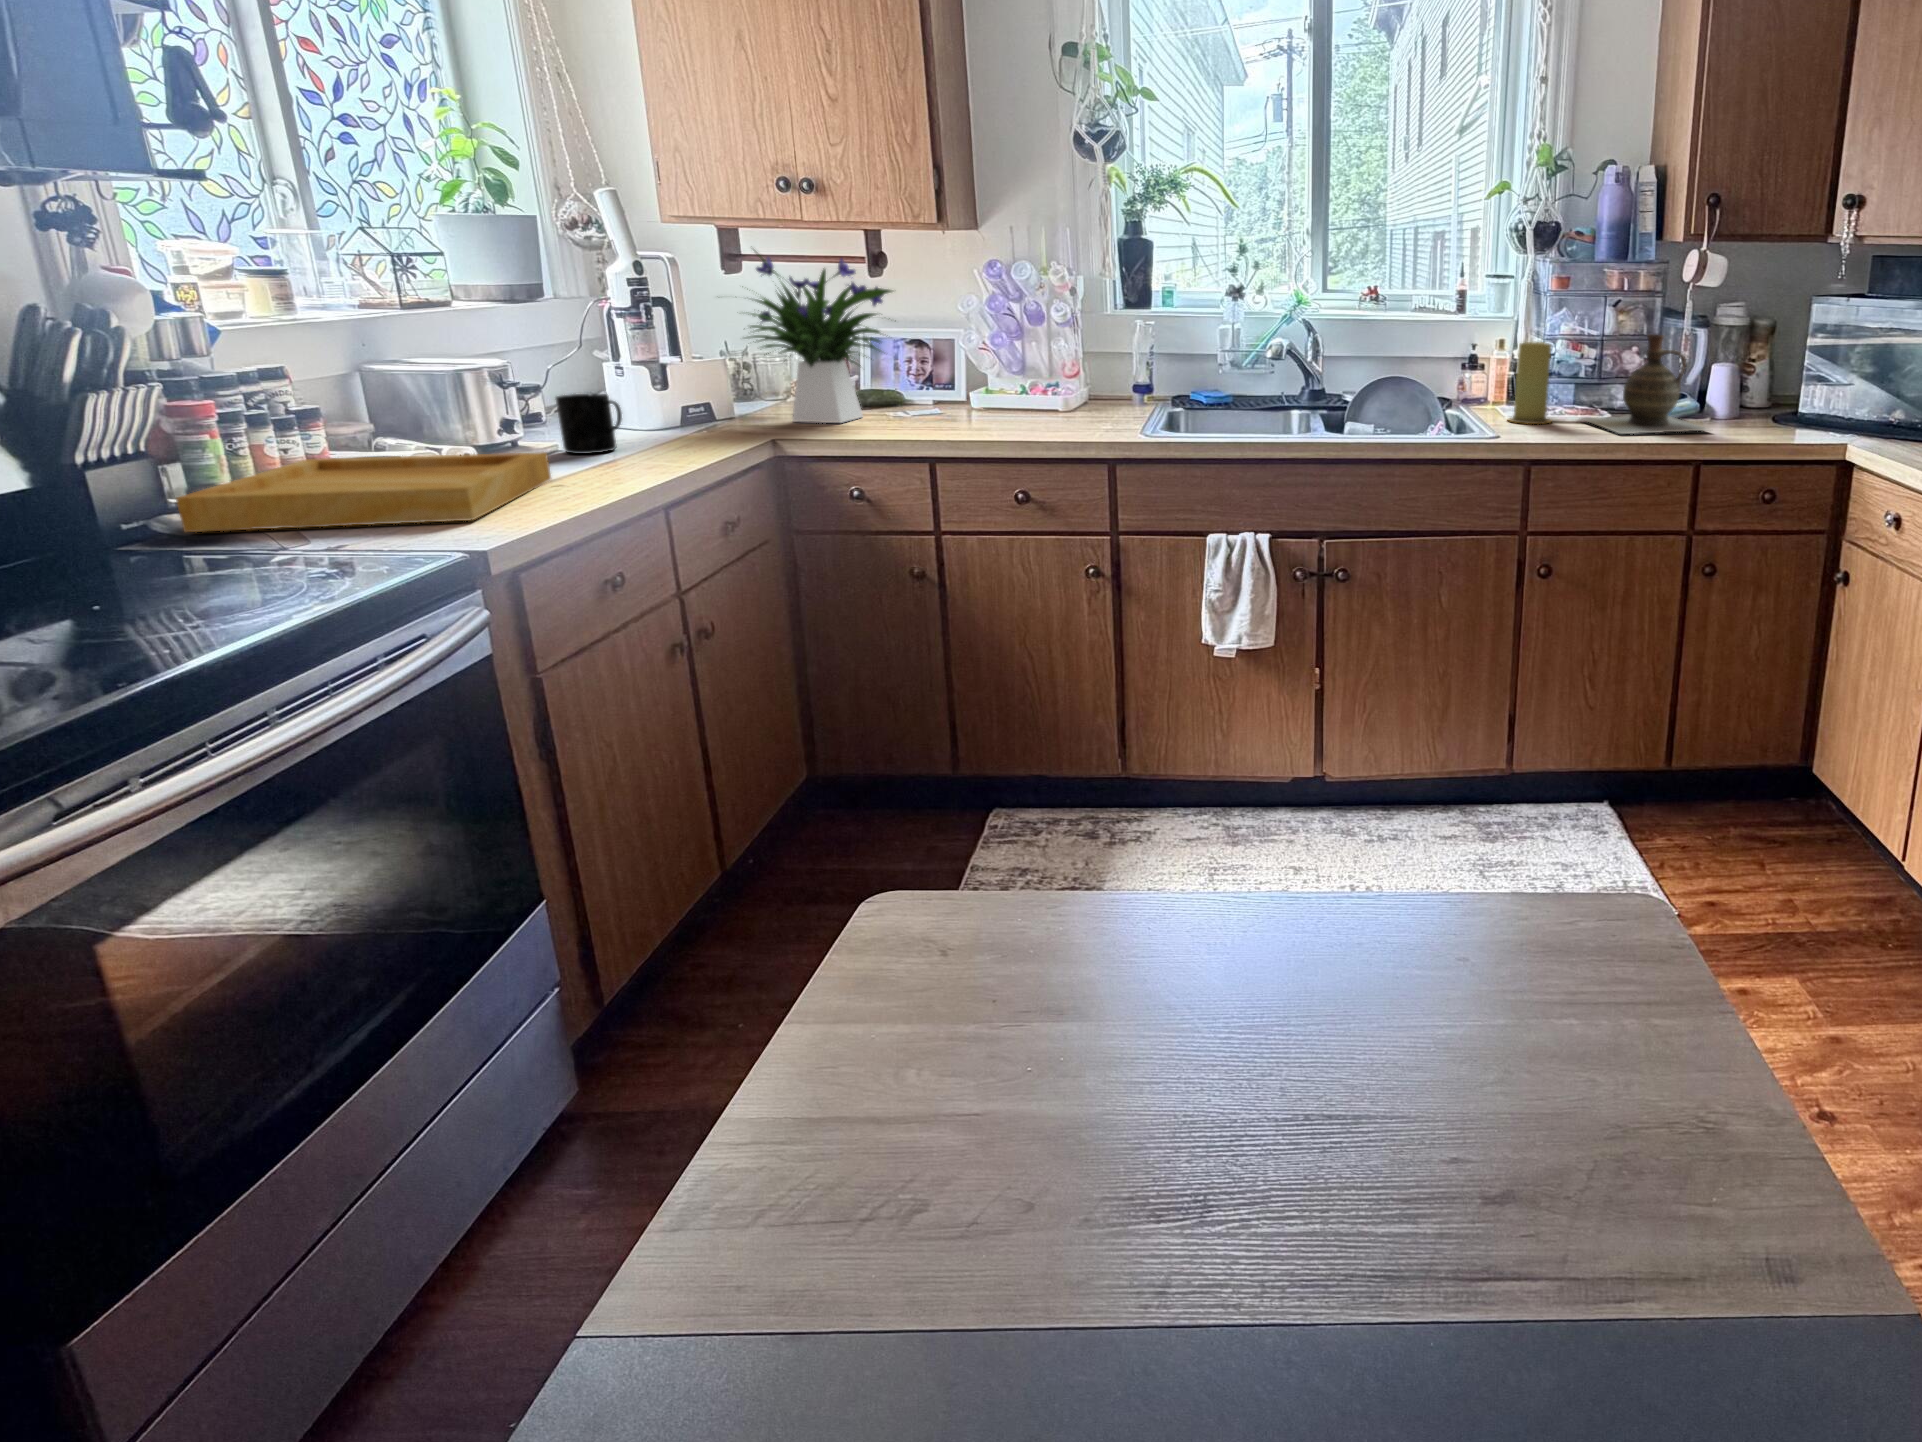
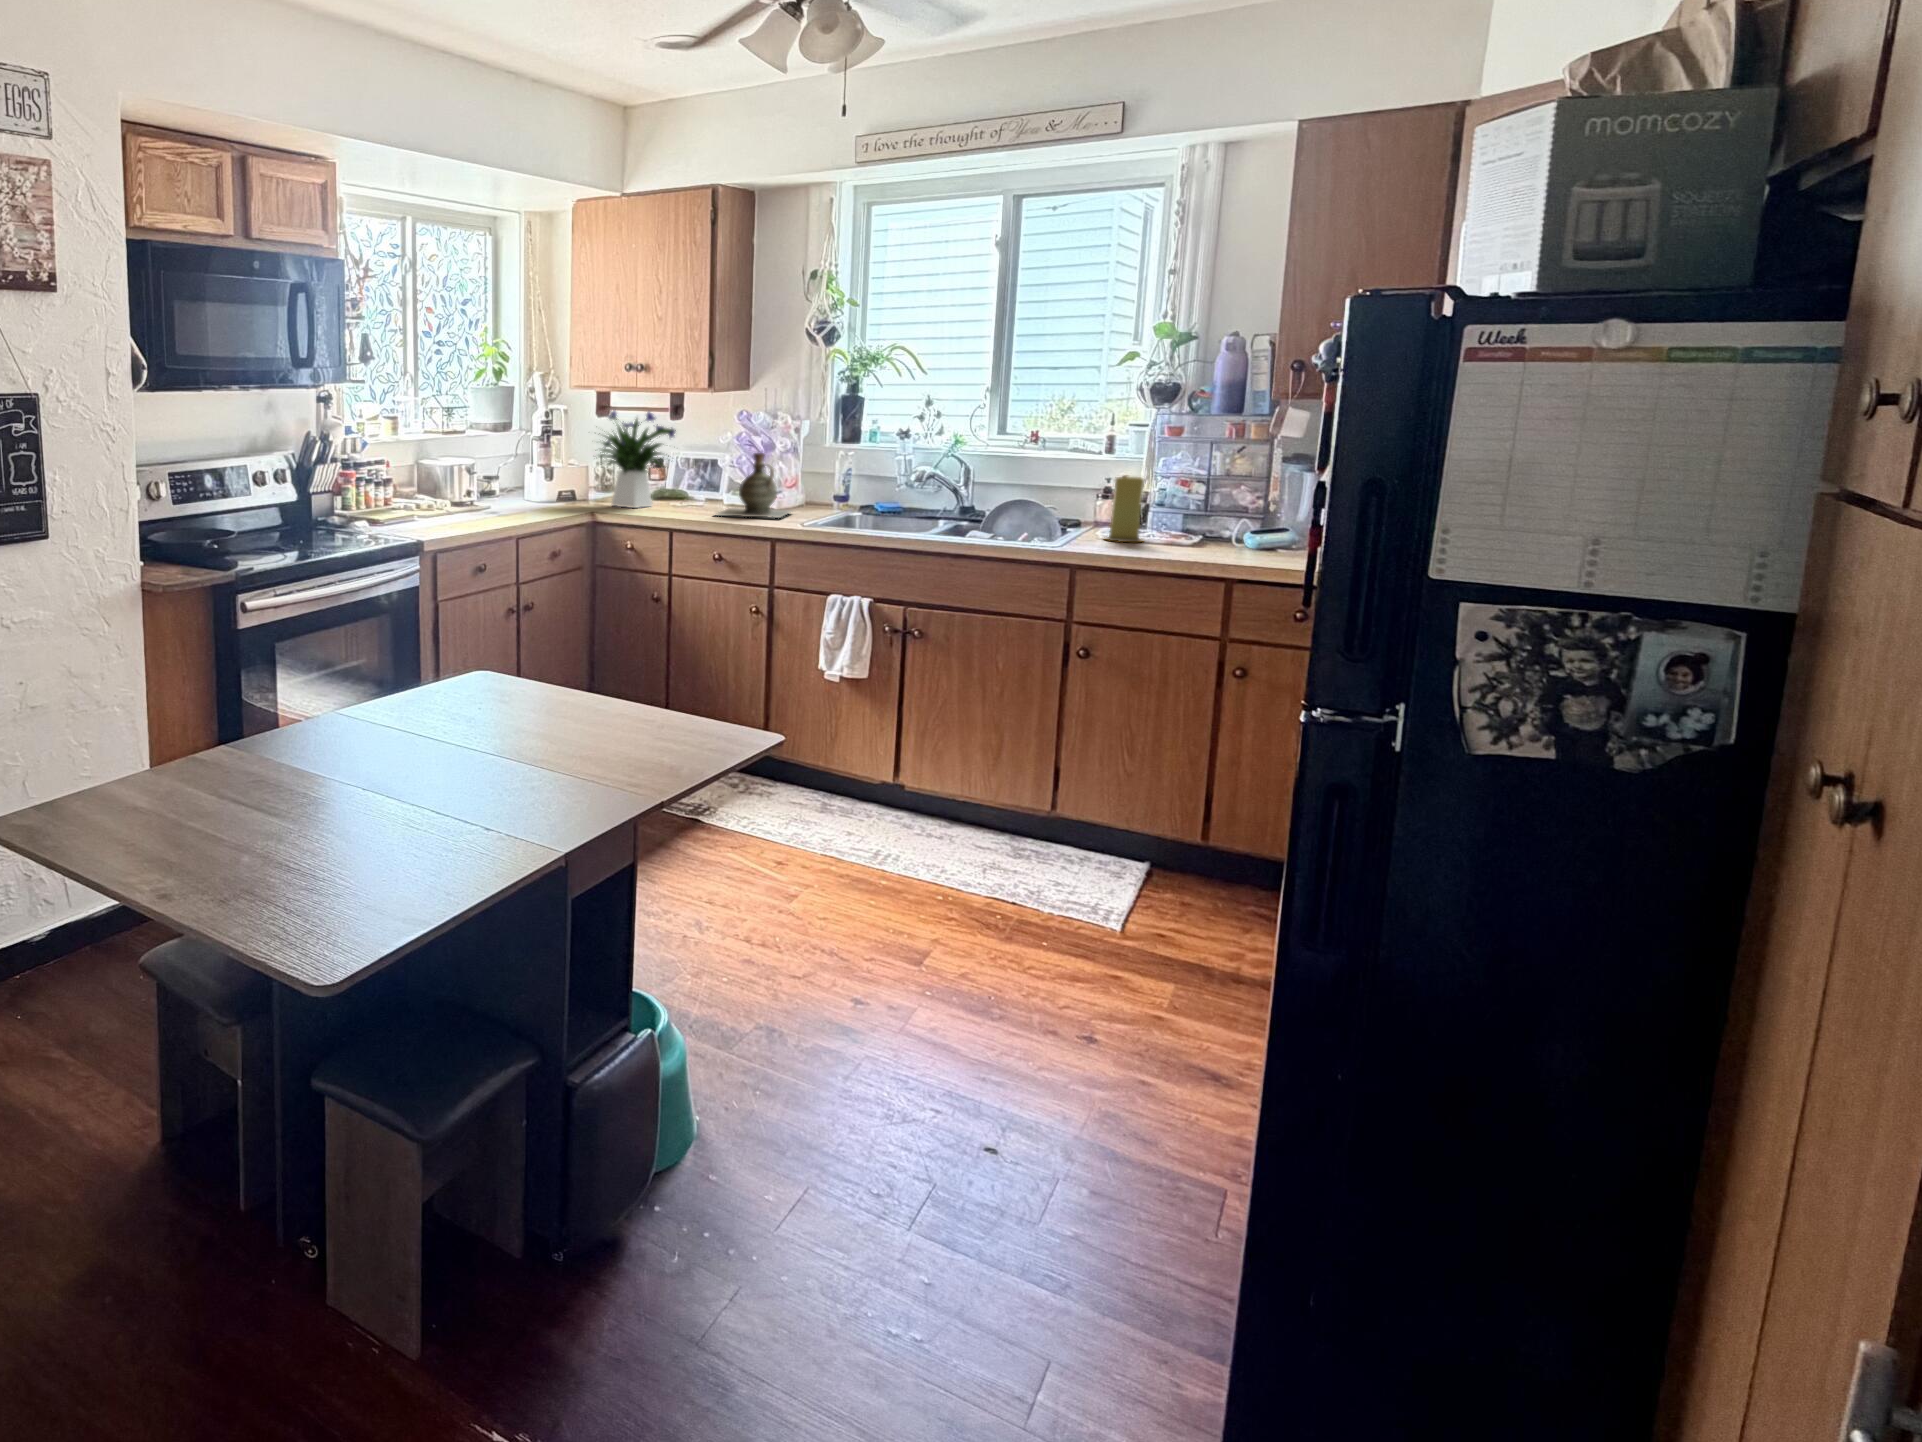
ceramic jug: present [1584,334,1707,434] -> present [716,453,790,518]
mug: present [555,394,622,454] -> none [489,481,516,512]
tray: present [176,452,551,532] -> none [338,502,474,530]

